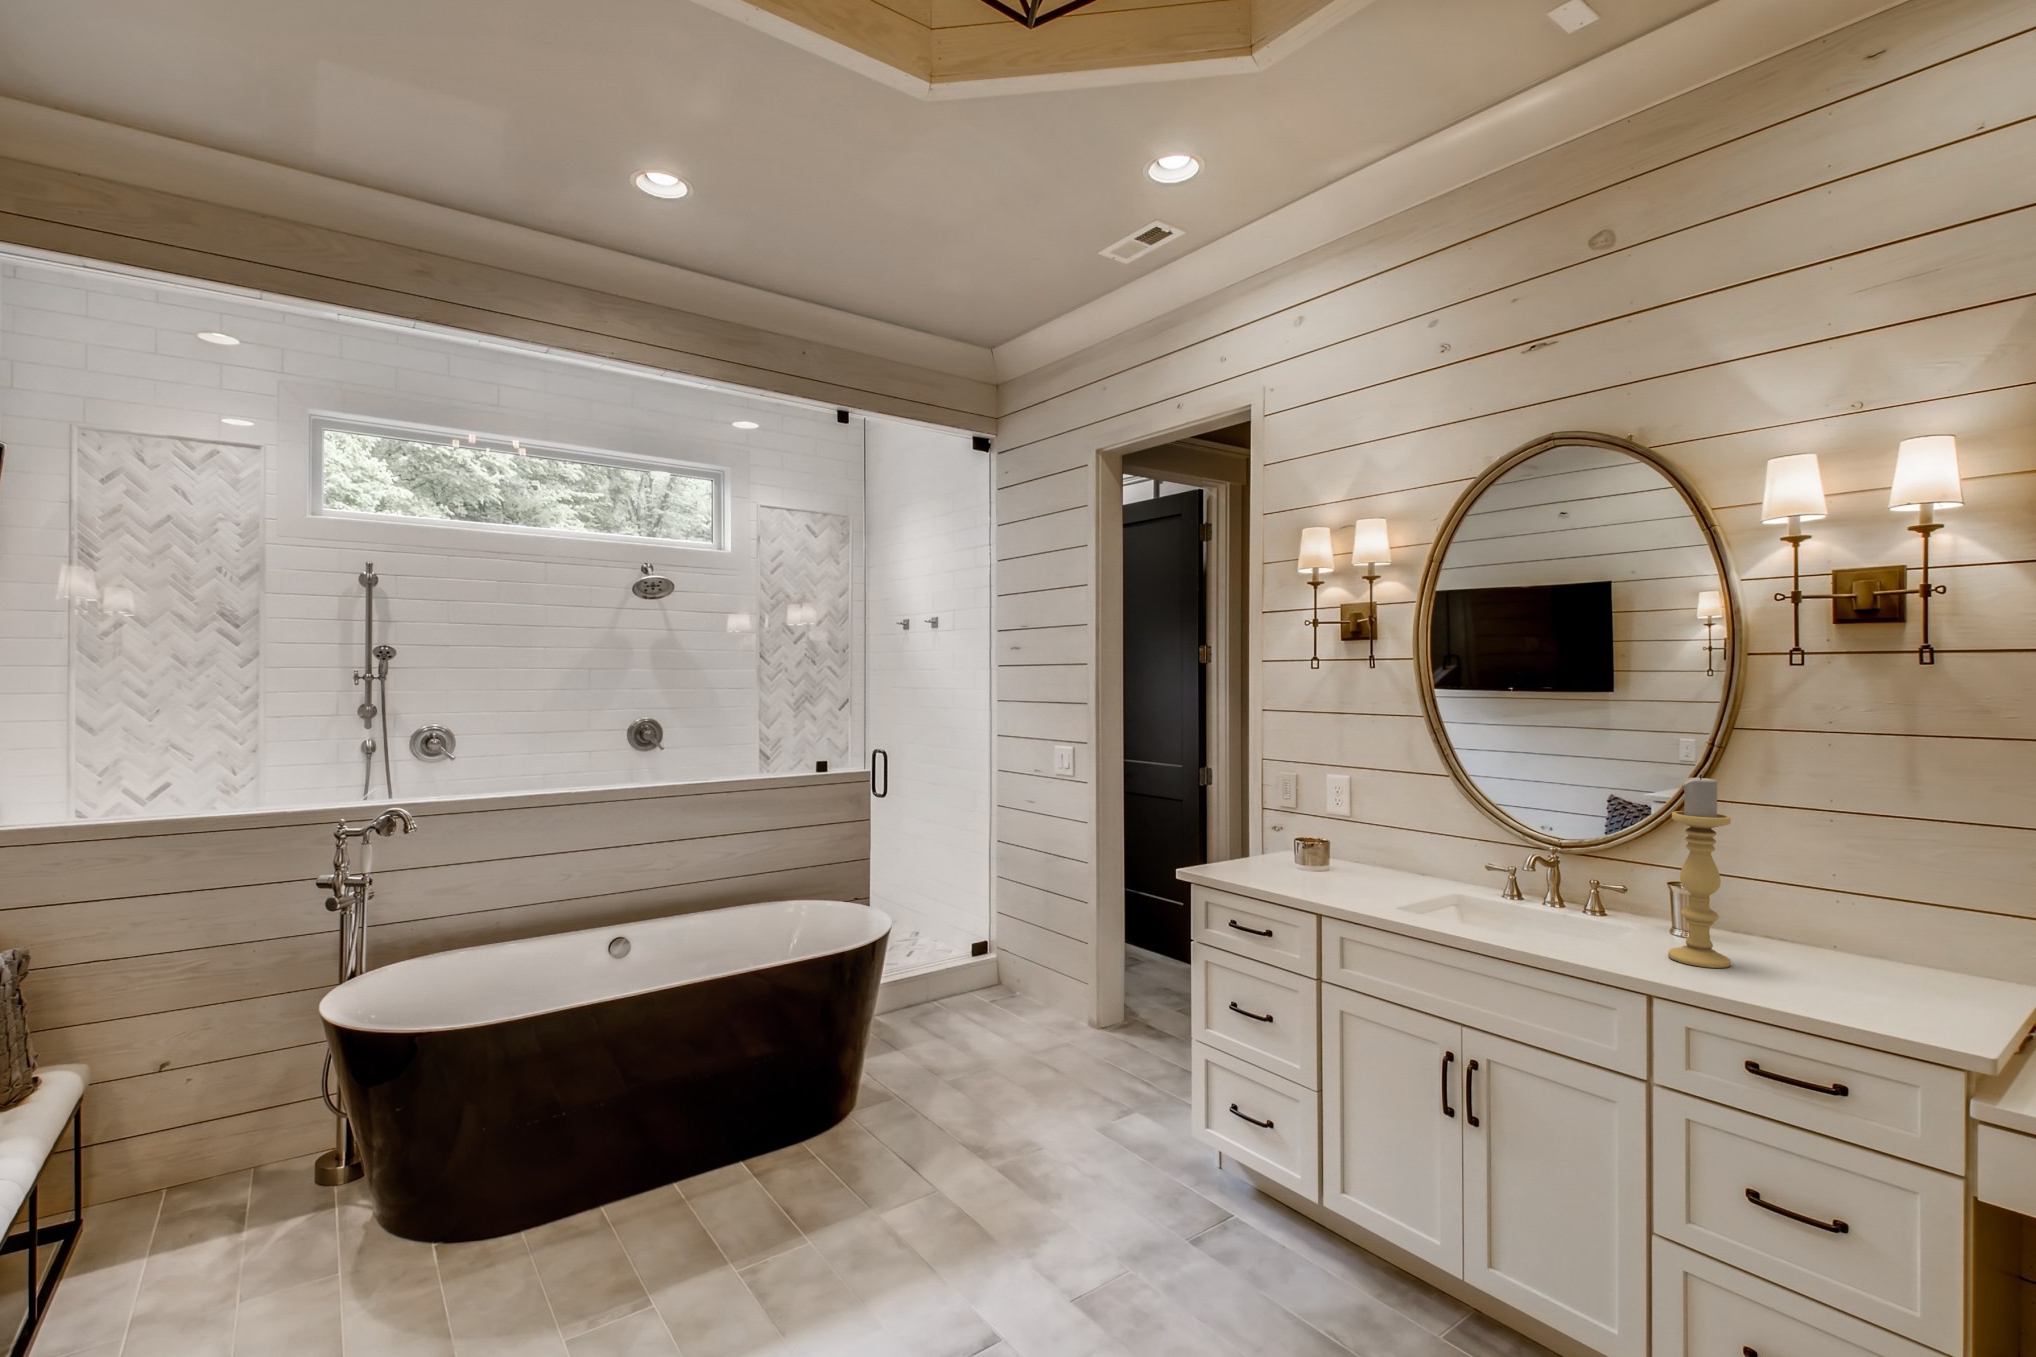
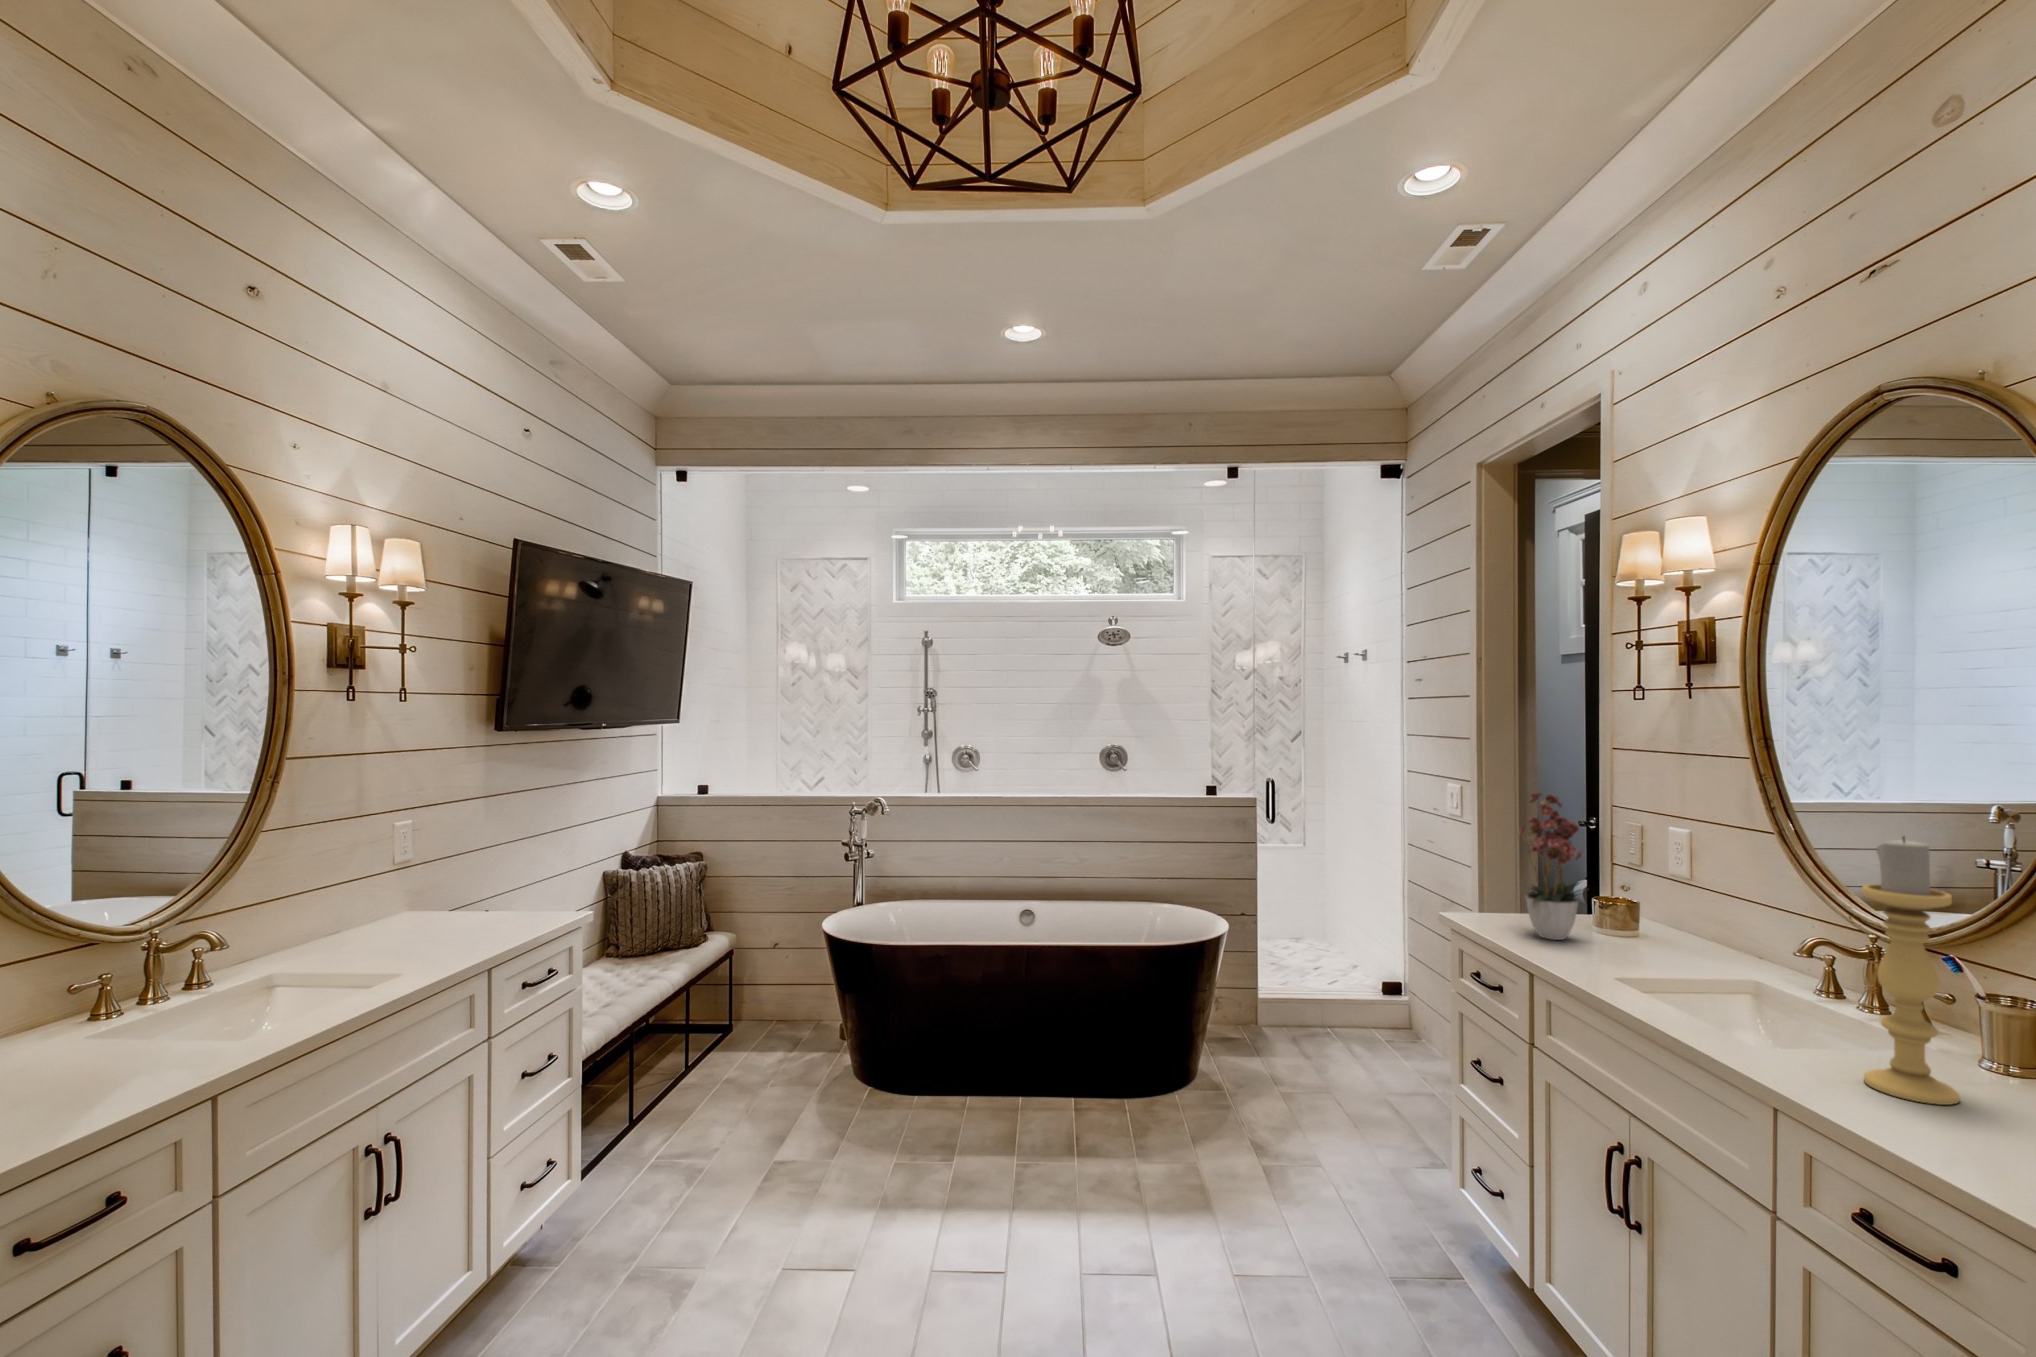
flower arrangement: none [1264,748,1342,884] -> present [1519,793,1583,940]

